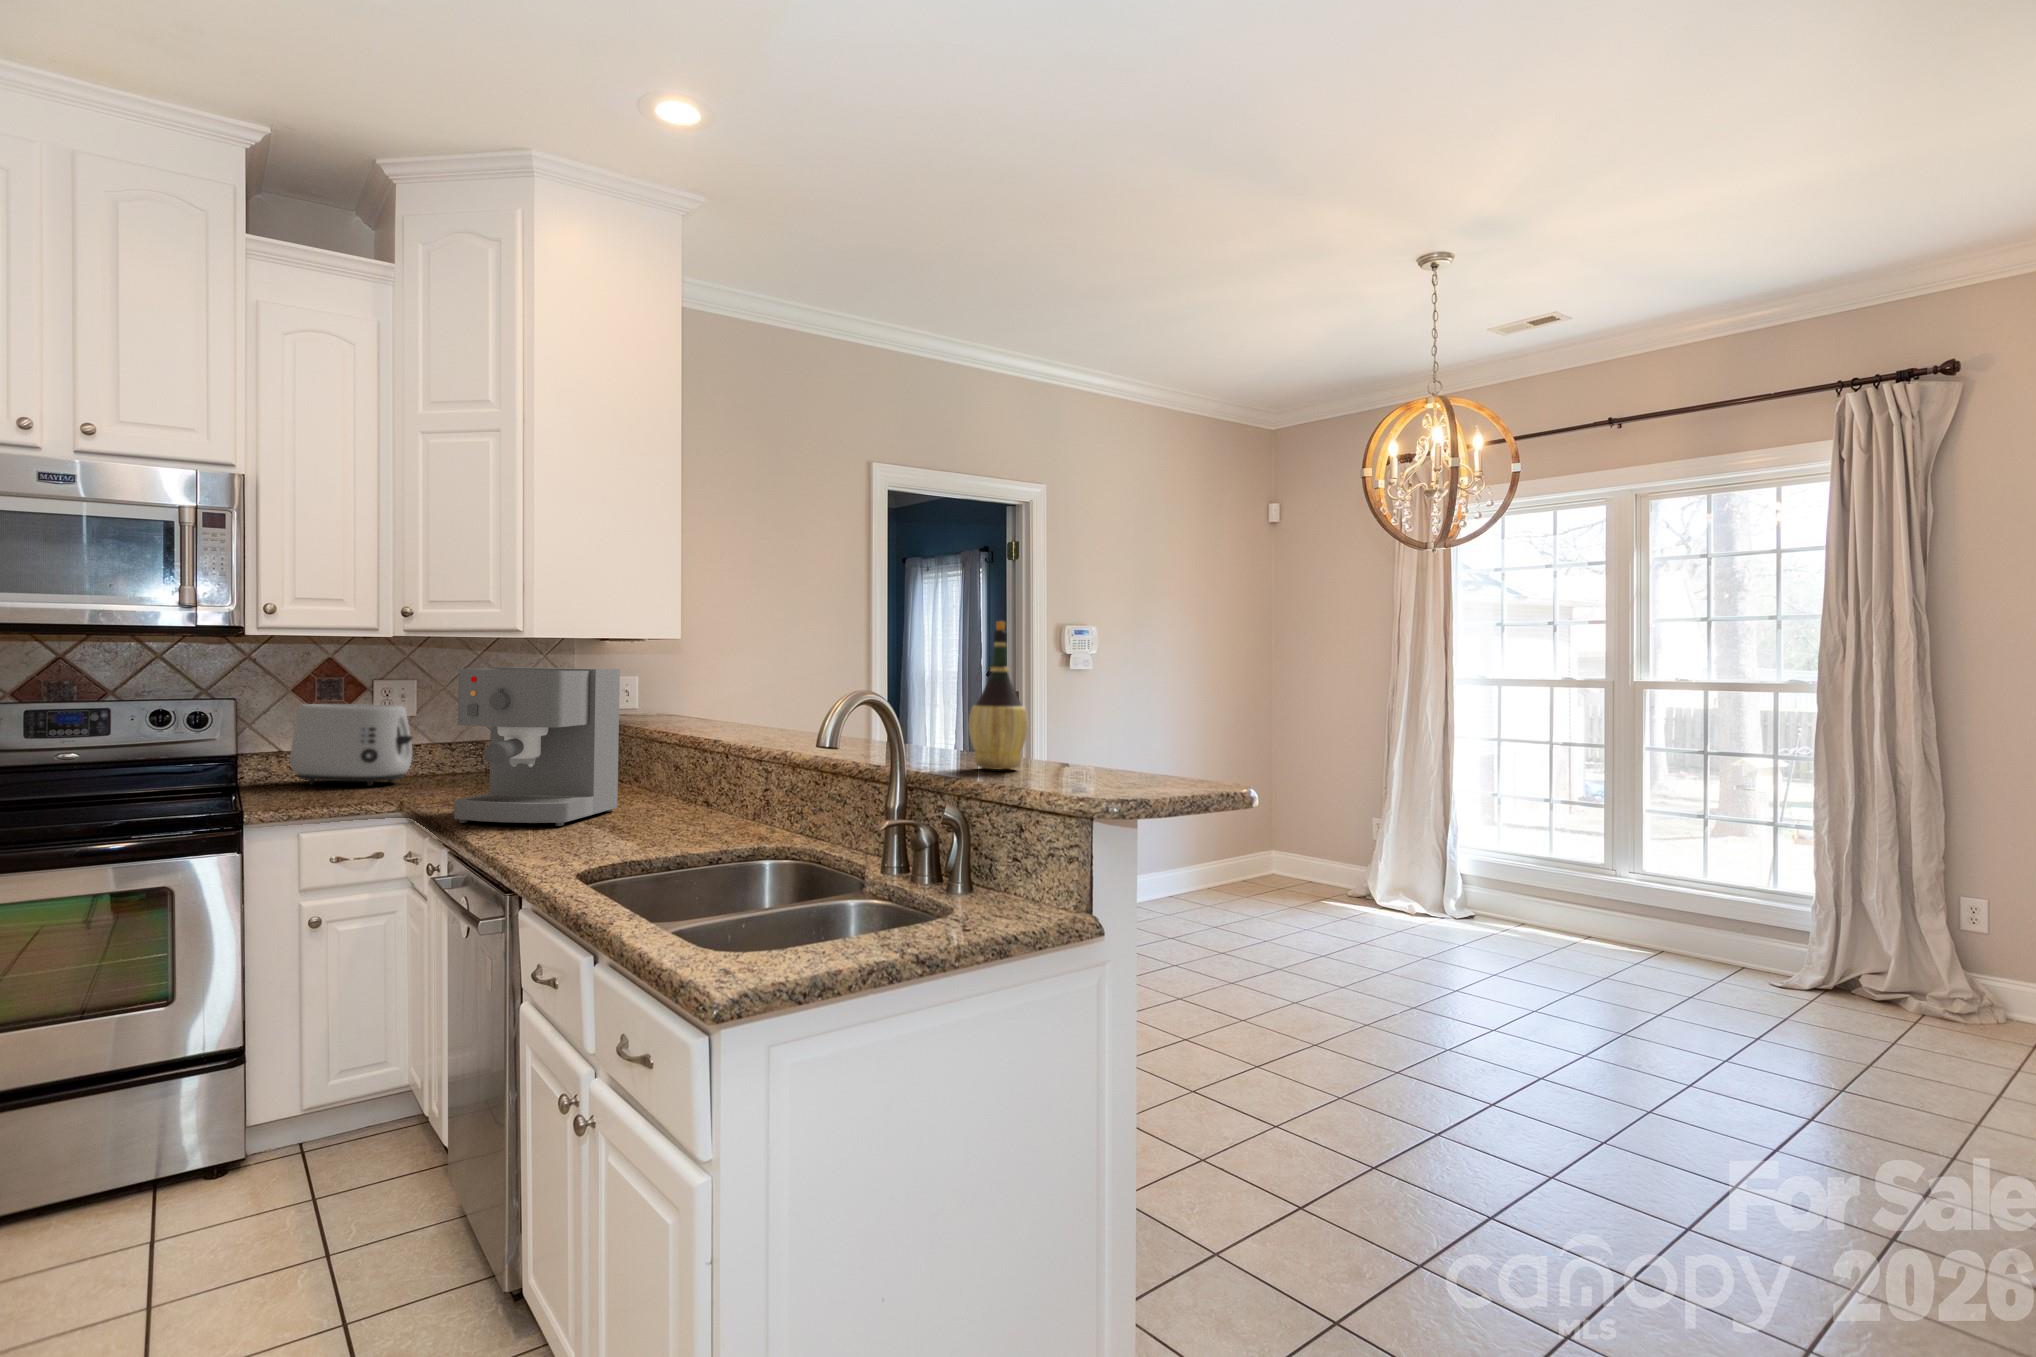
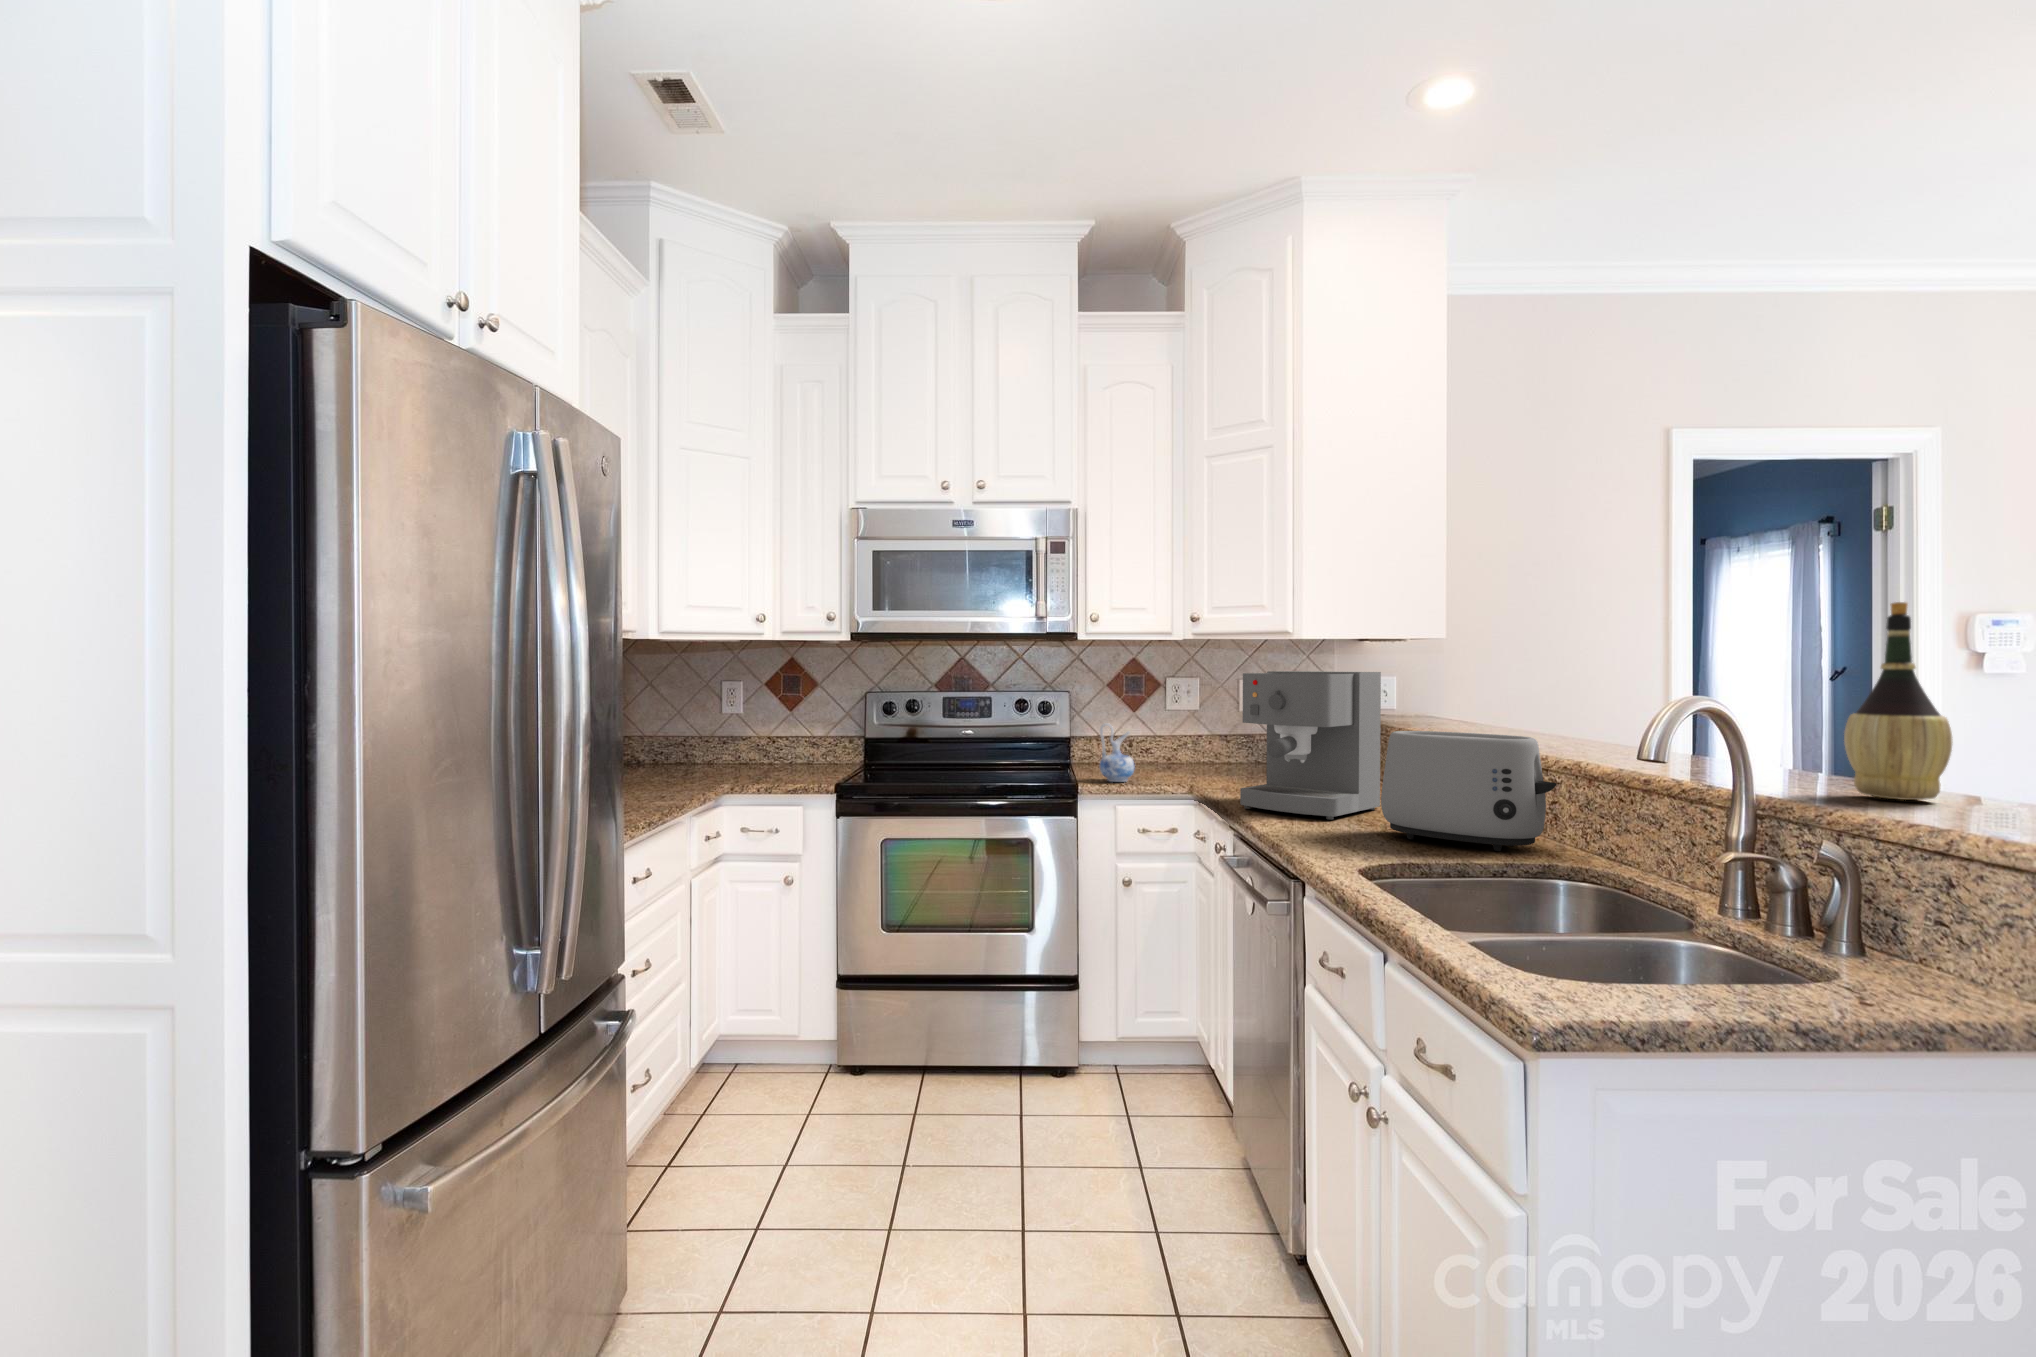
toaster: present [290,704,412,786] -> present [1381,731,1556,851]
ceramic pitcher: none [258,730,313,805] -> present [1100,723,1135,782]

